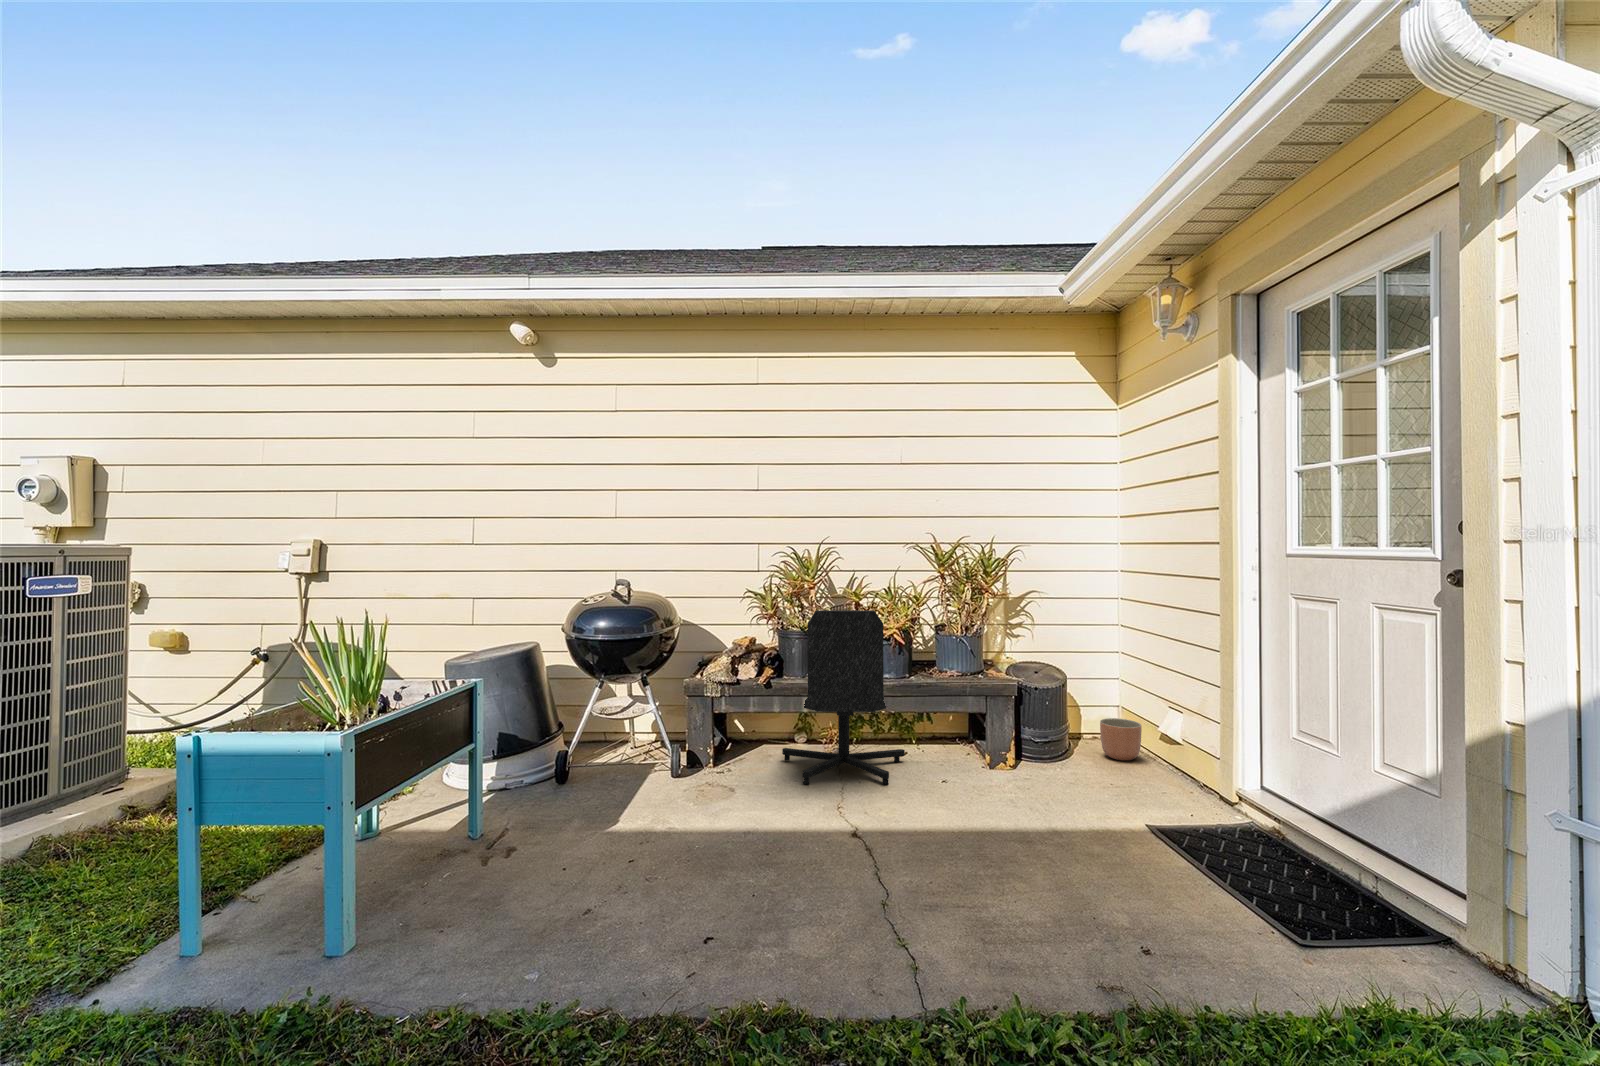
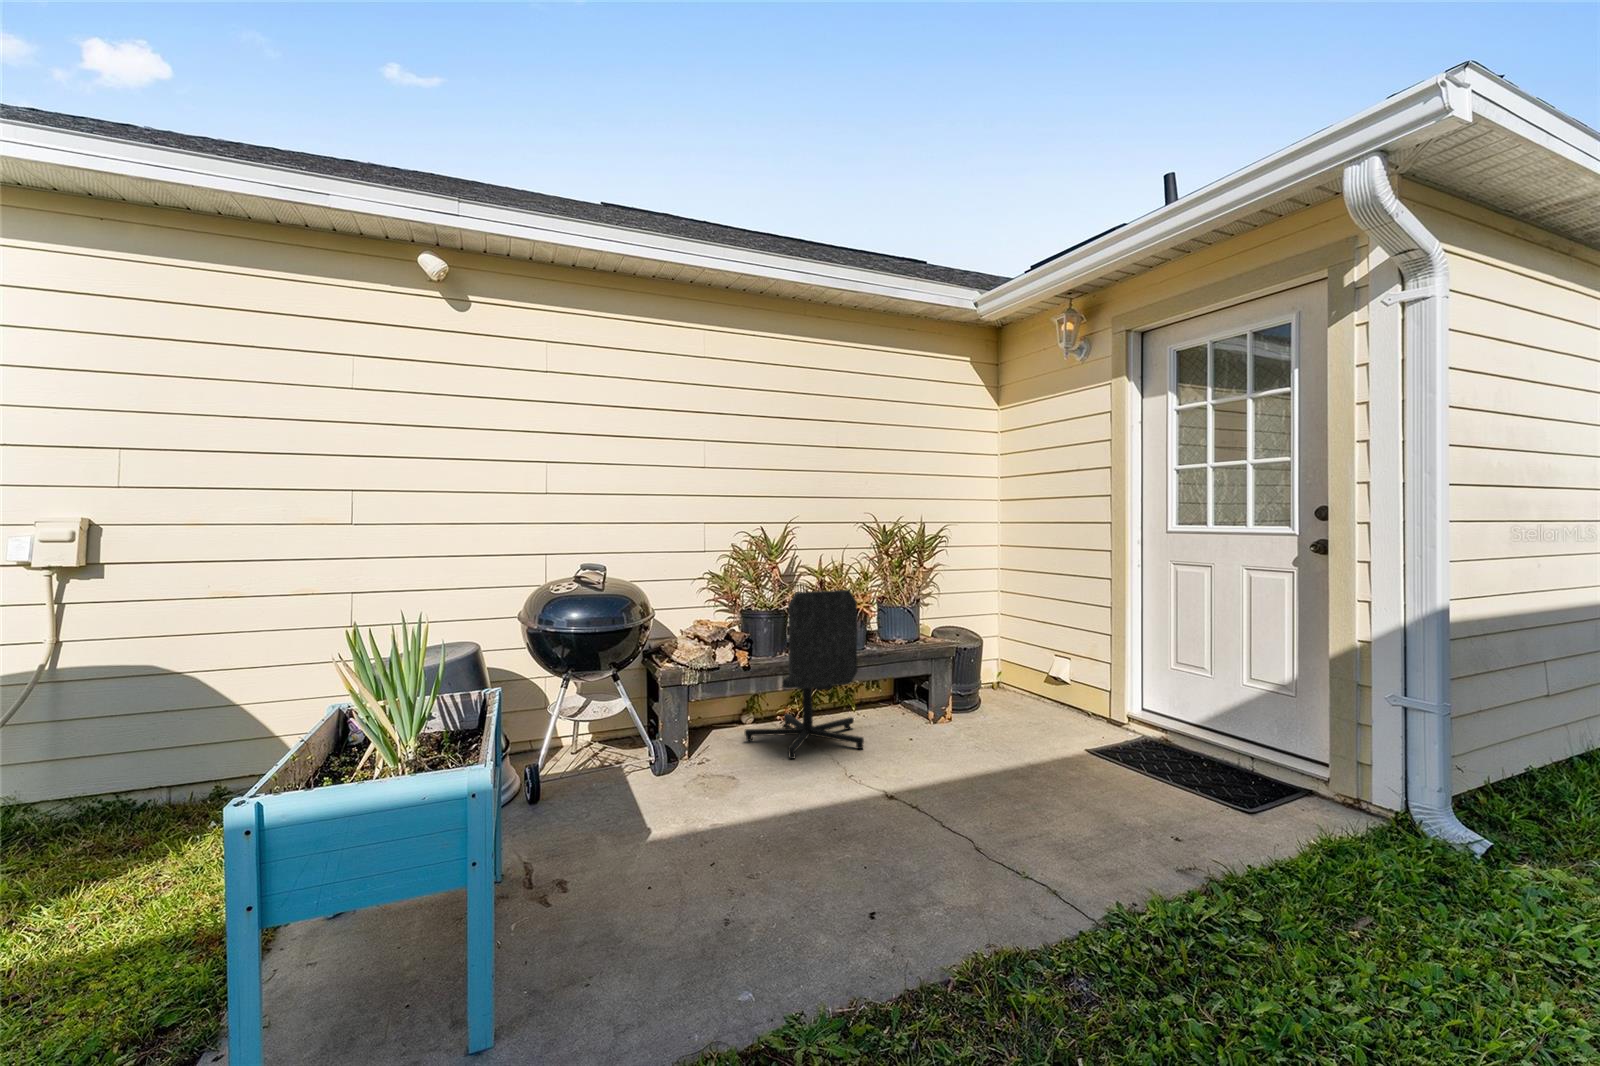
planter: present [1100,718,1142,760] -> none [996,671,1029,705]

